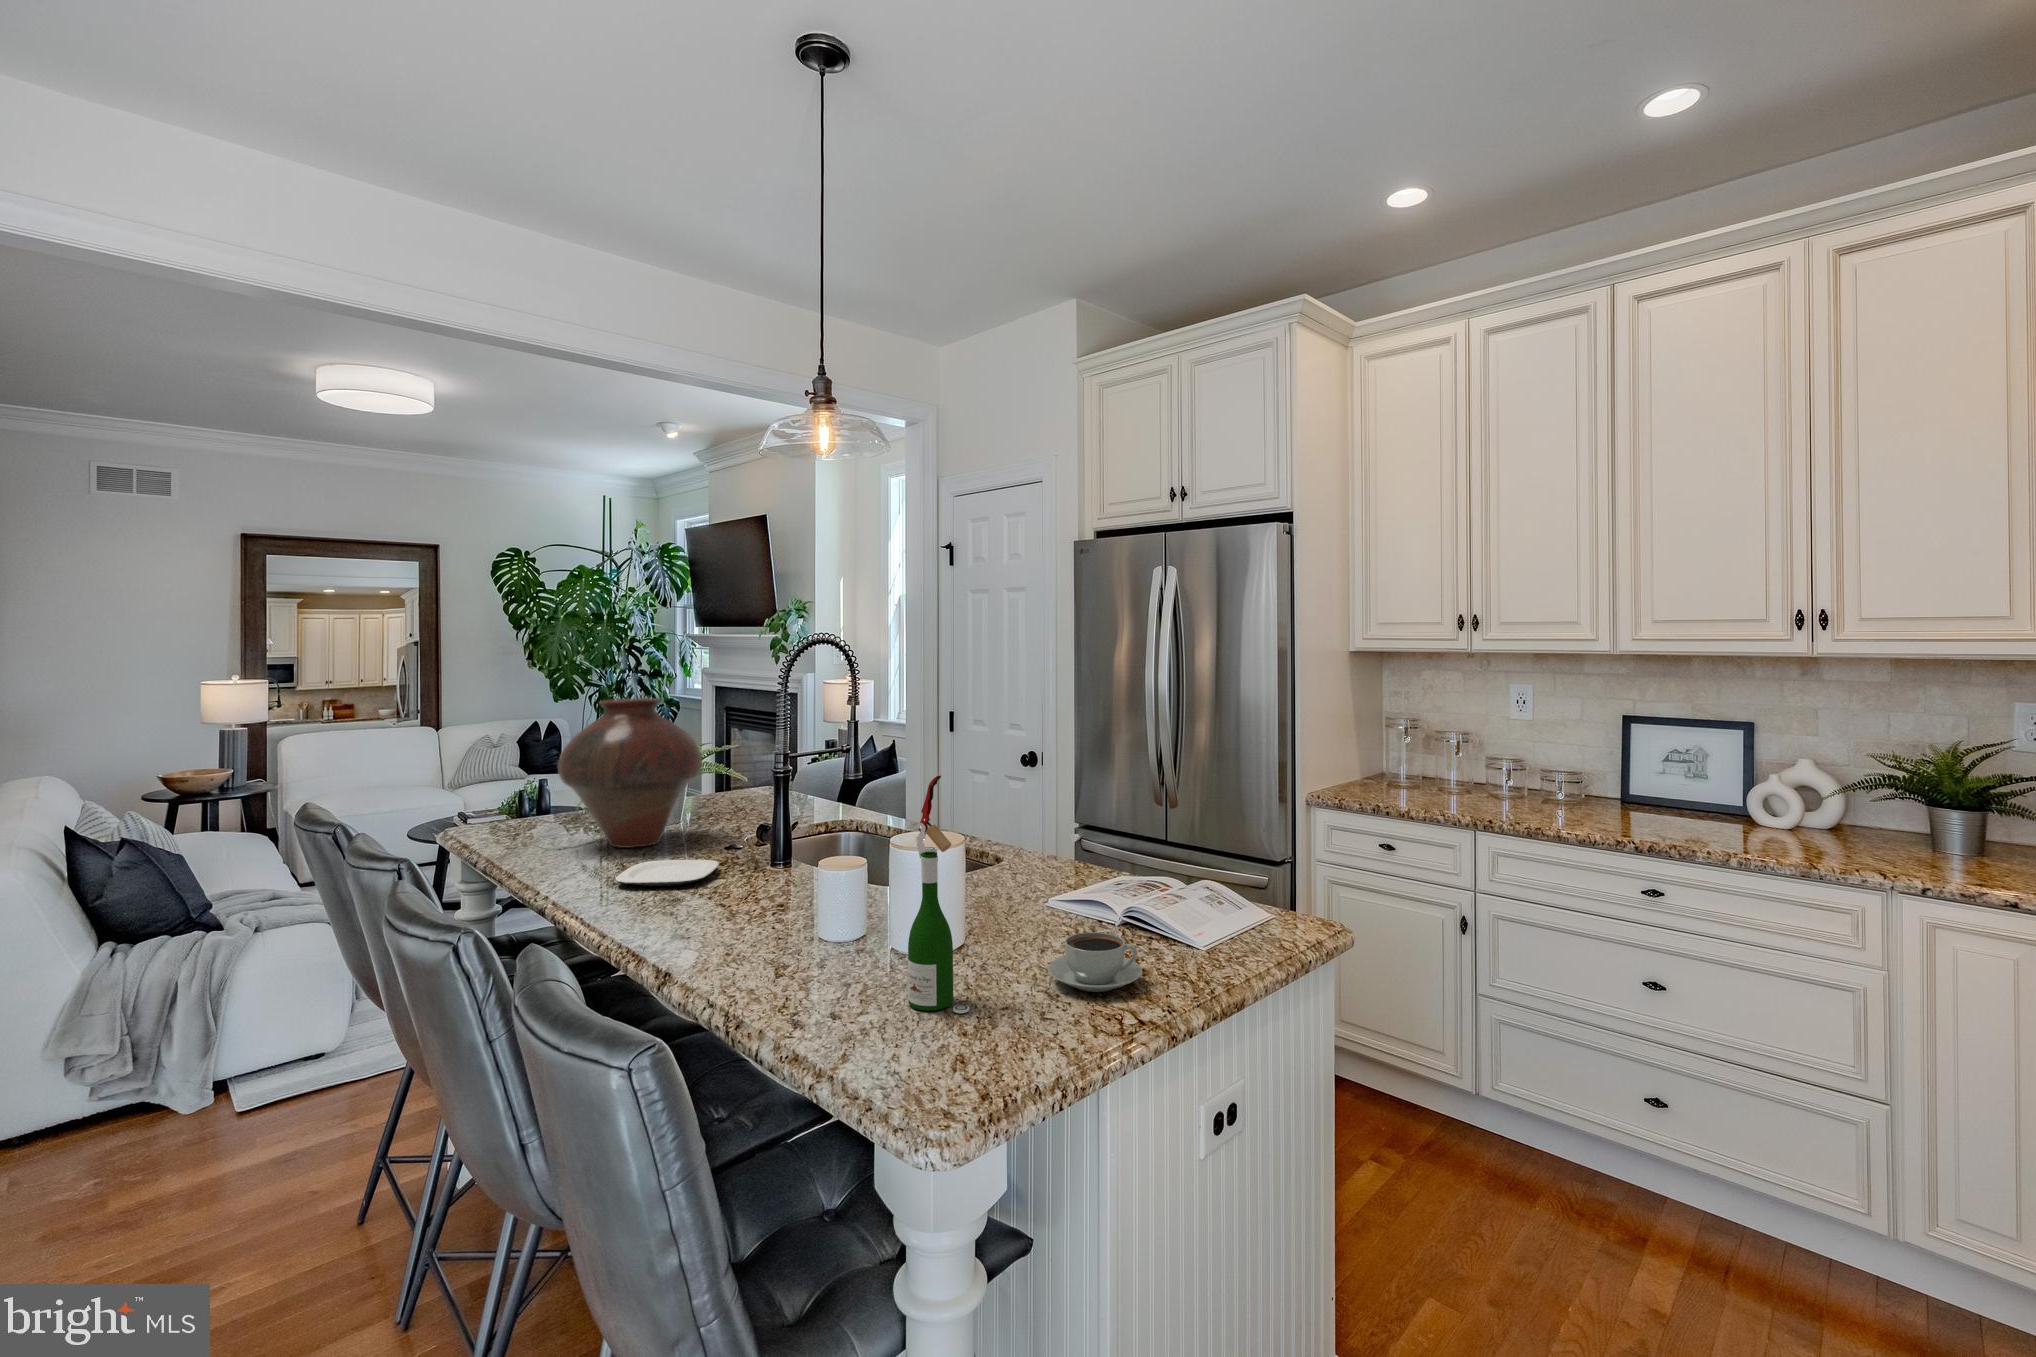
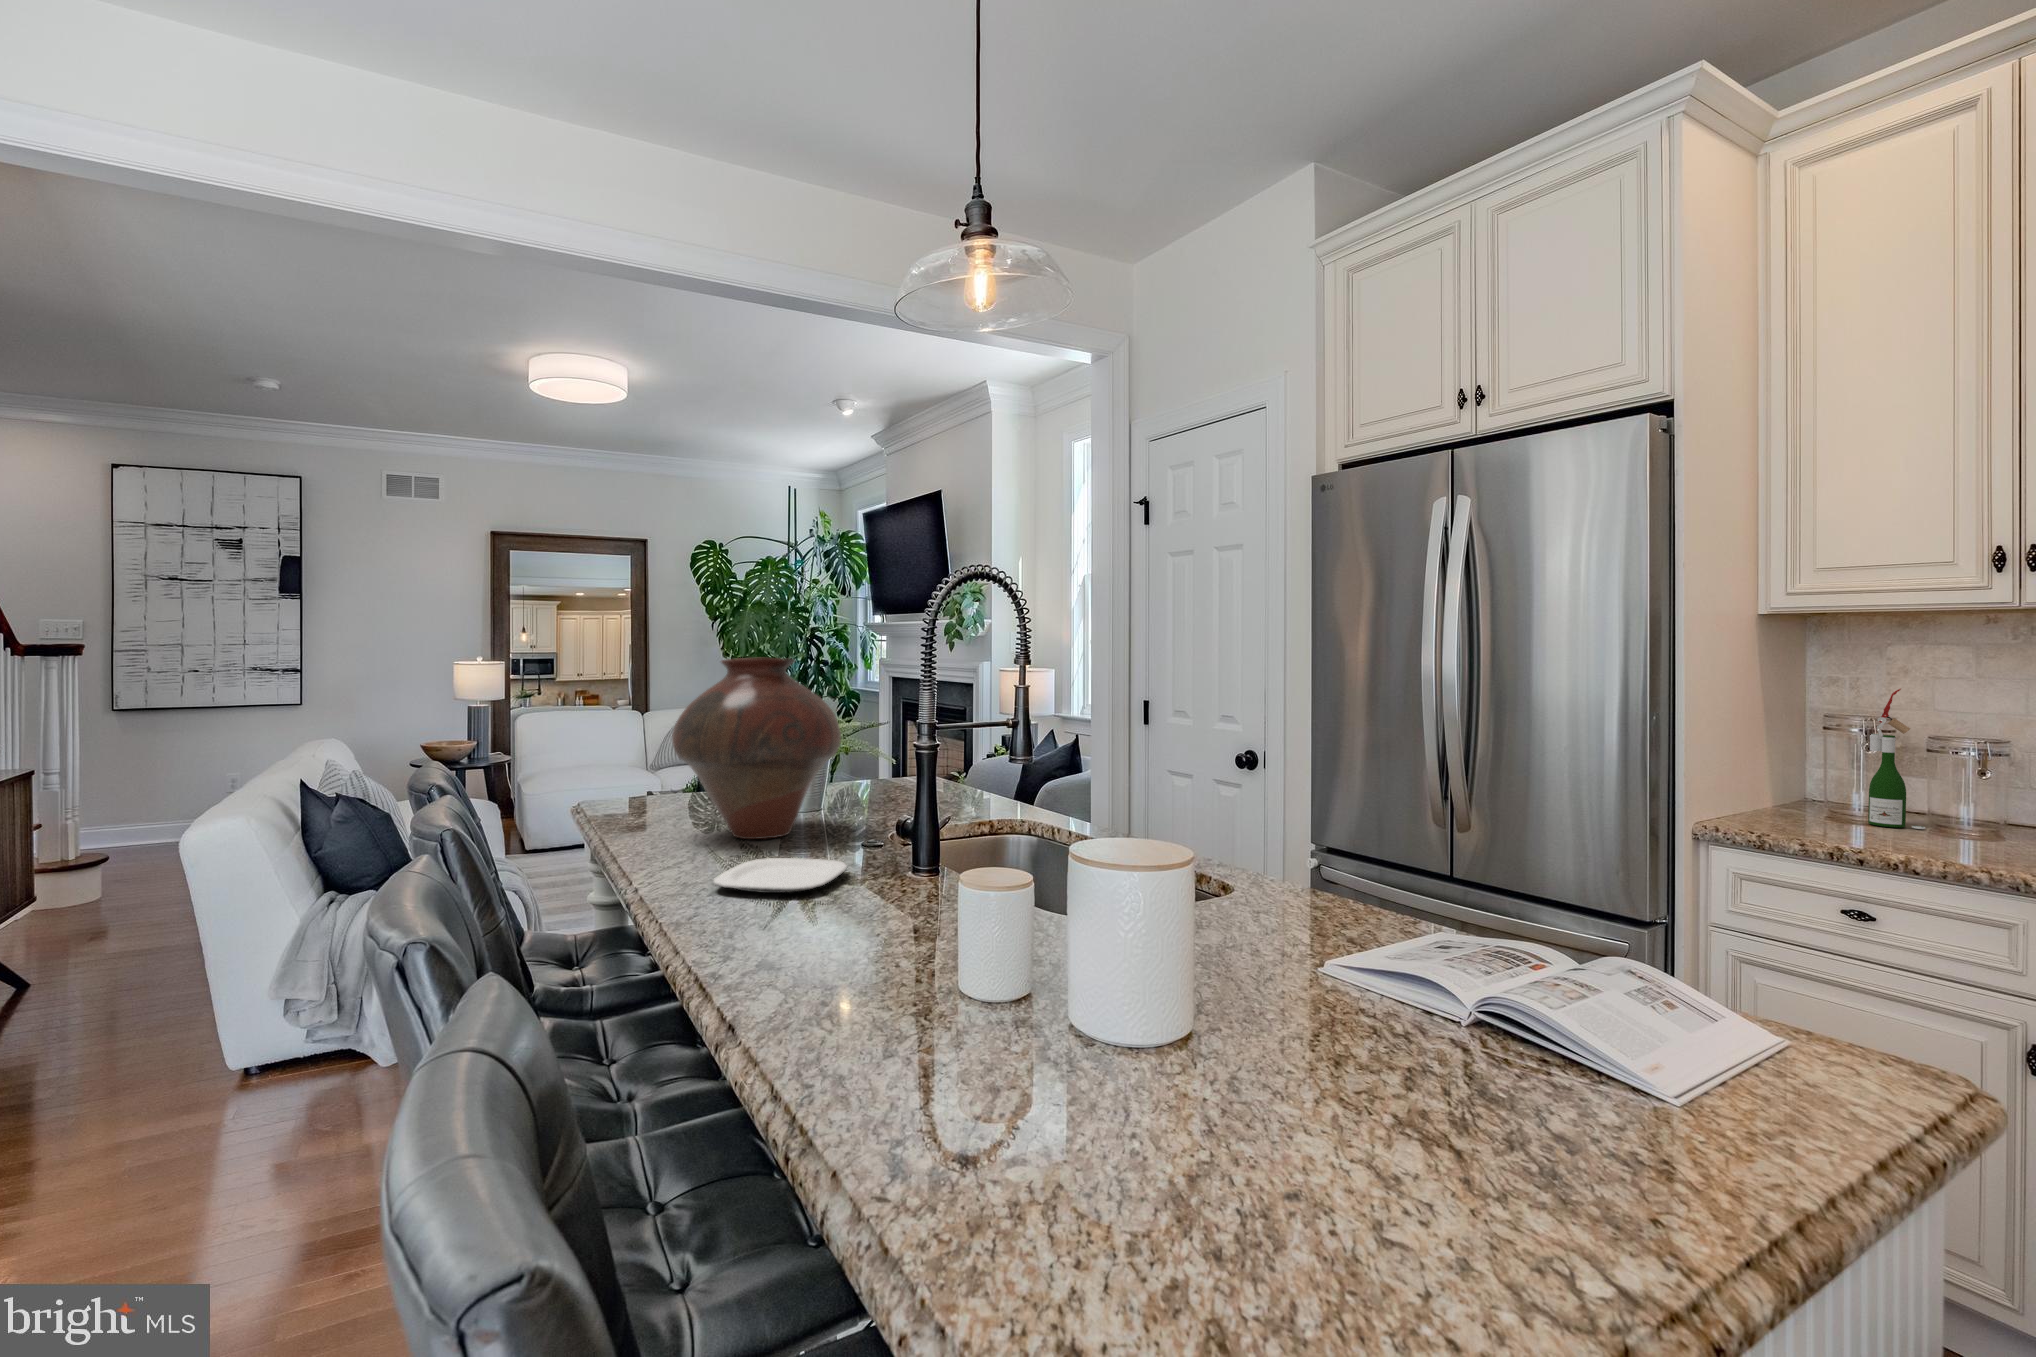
wine bottle: present [908,775,969,1013] -> present [1868,689,1925,829]
coffee cup: present [1048,932,1142,992] -> none [1364,1044,1567,1176]

